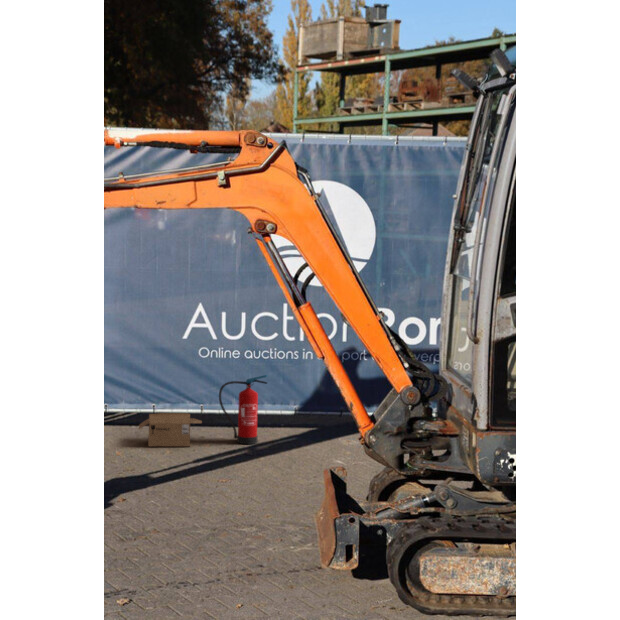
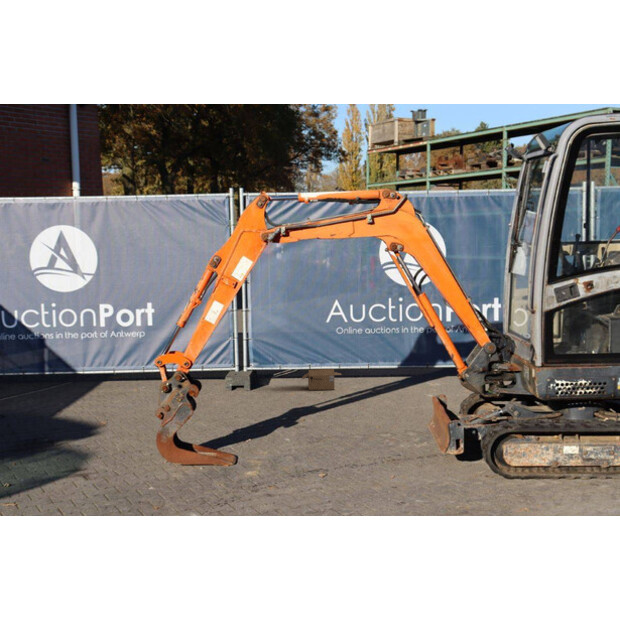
fire extinguisher: present [219,375,267,444] -> none [351,344,381,388]

